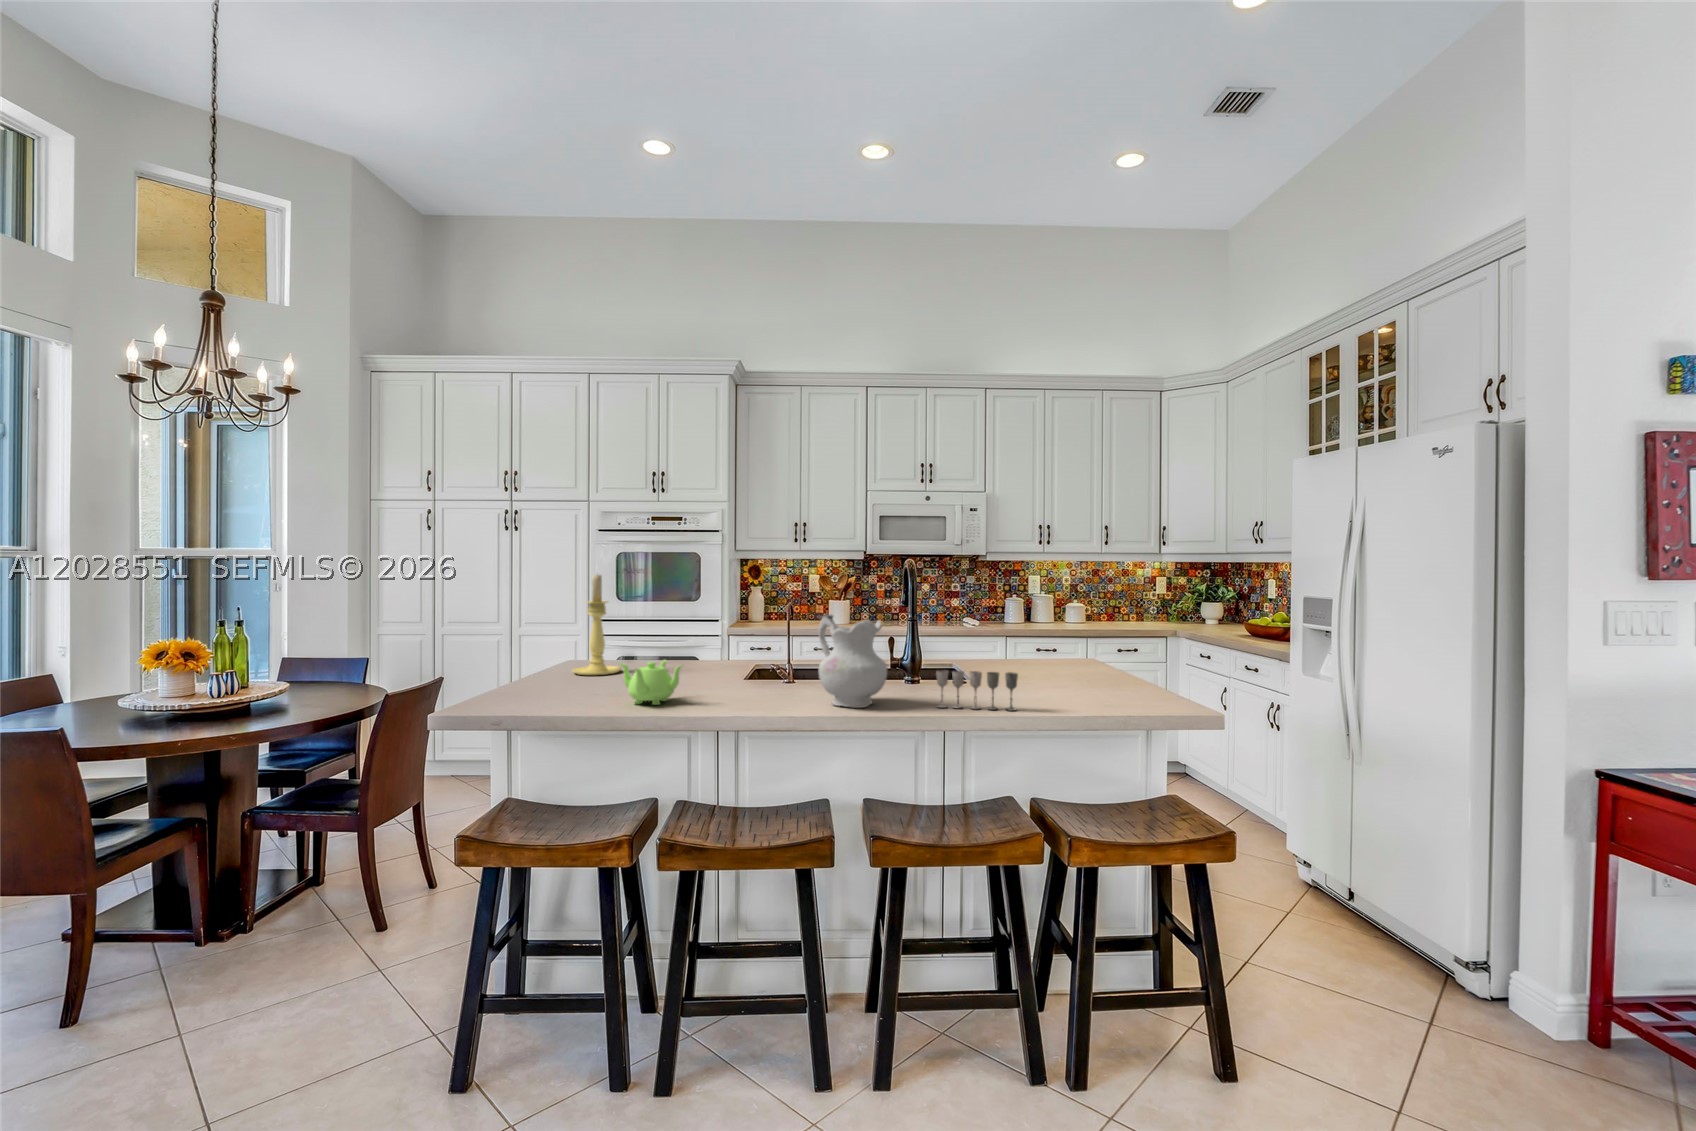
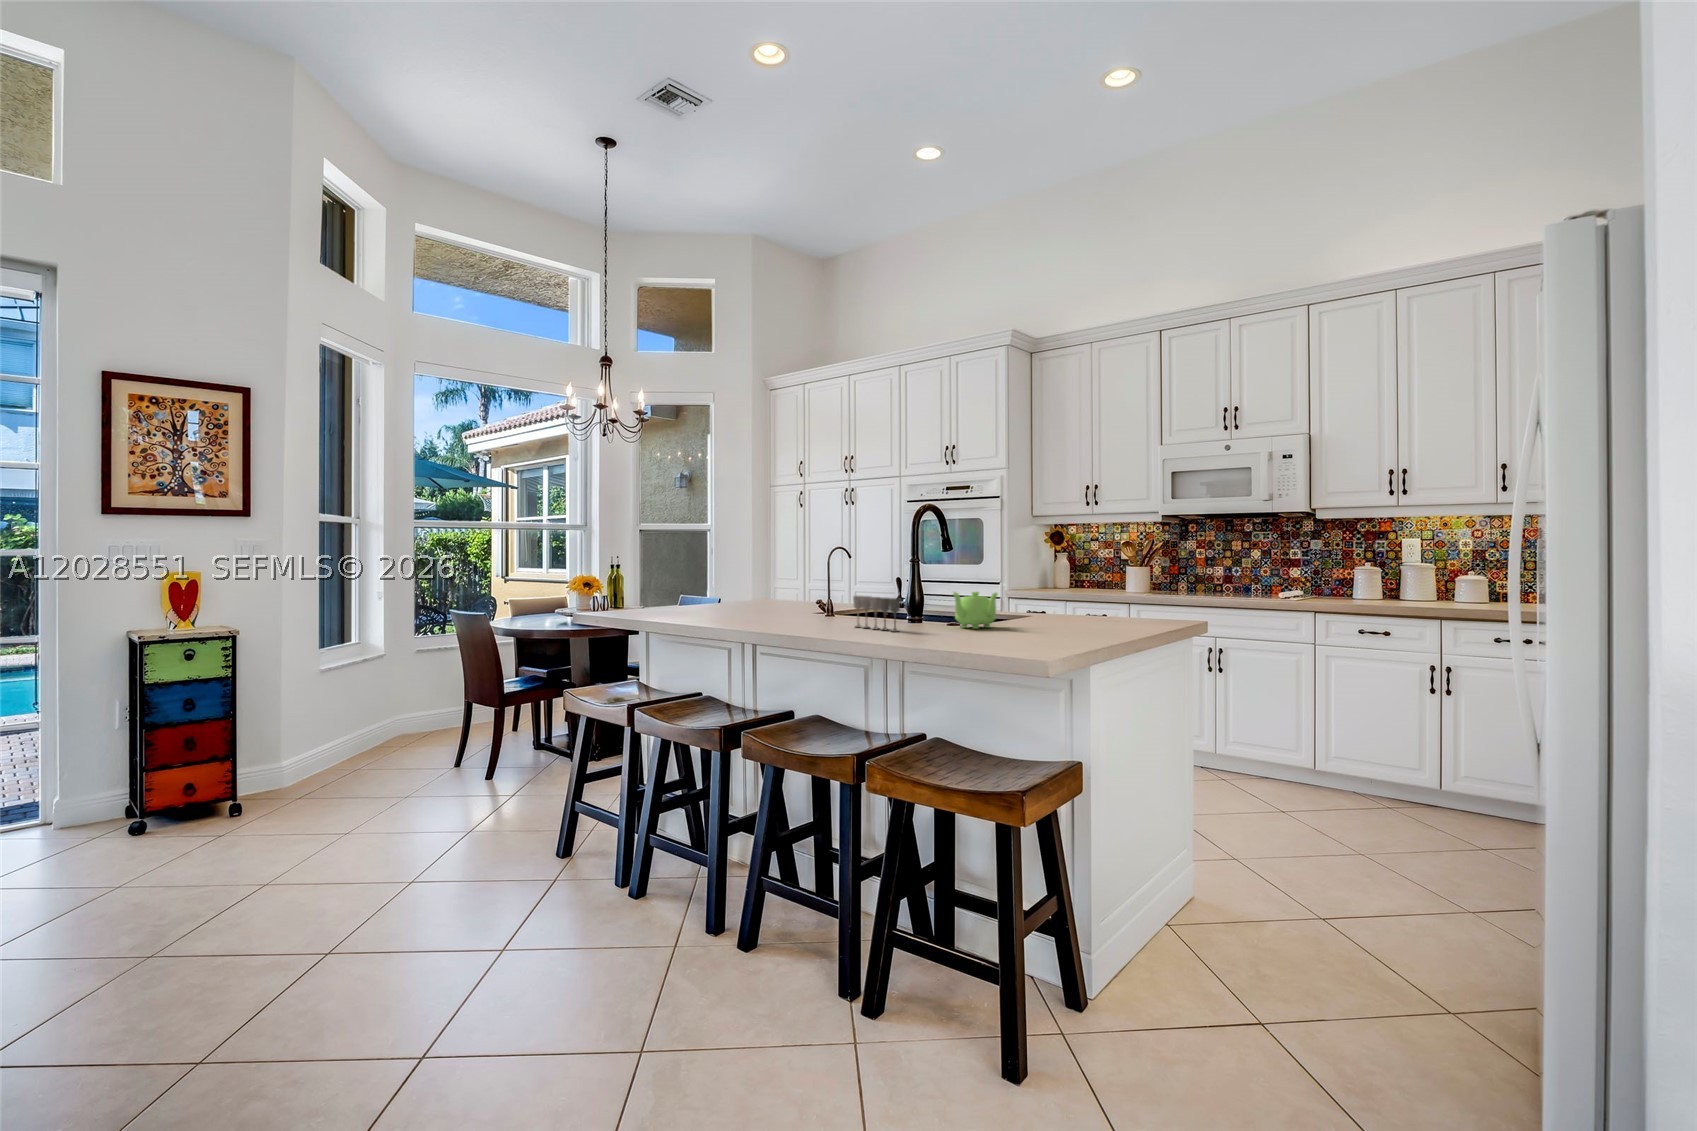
candle holder: present [573,575,621,675] -> none [744,528,781,605]
ceramic pitcher: present [819,614,887,708] -> none [786,550,842,624]
teapot: present [619,660,682,705] -> present [953,591,997,629]

